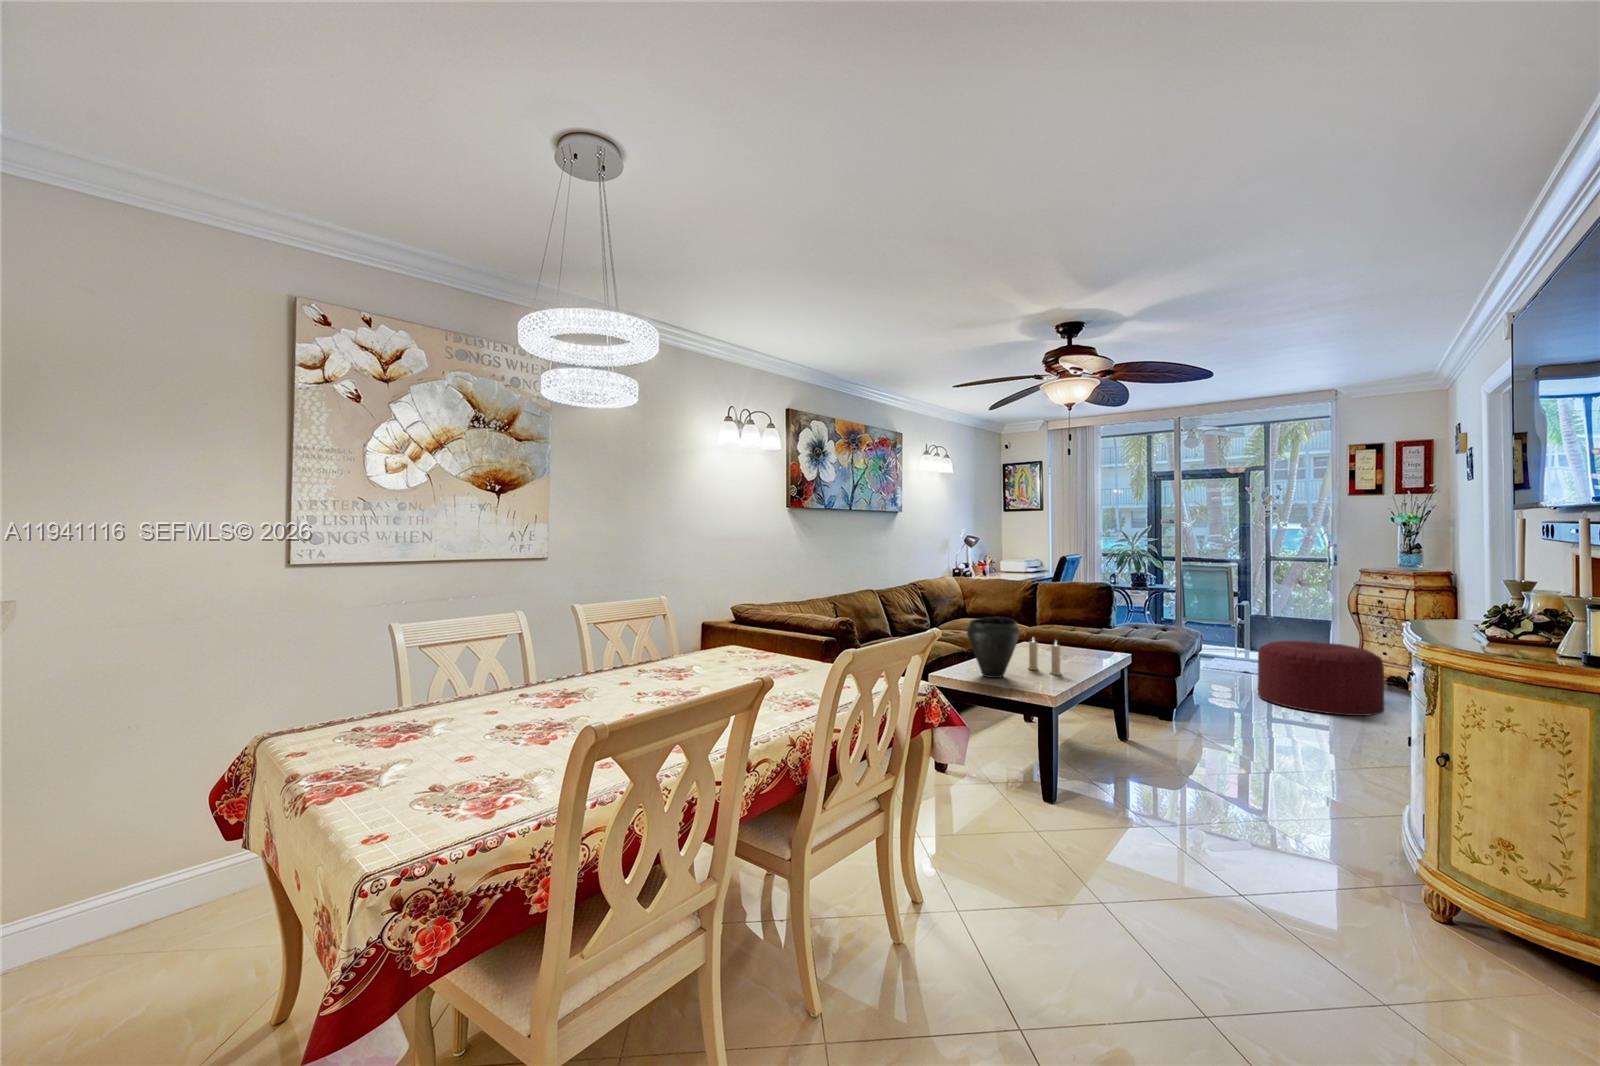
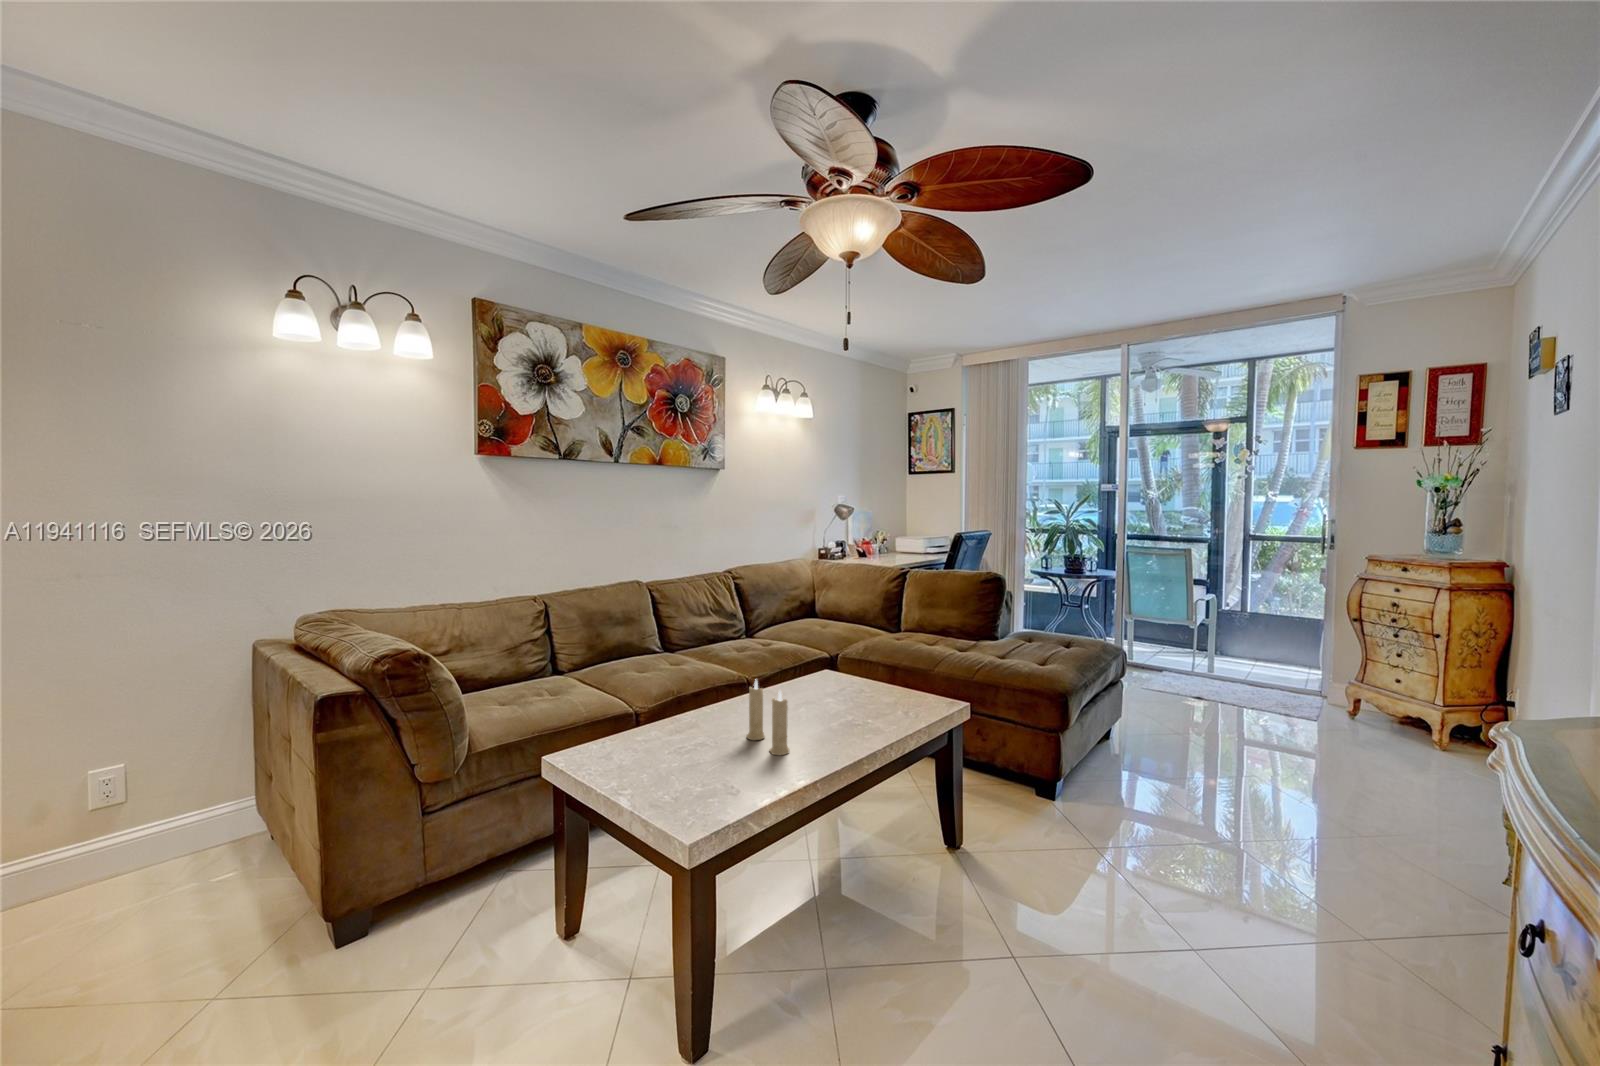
vase: present [967,617,1019,678] -> none [604,644,704,764]
ottoman: present [1258,641,1384,716] -> none [1203,663,1395,793]

